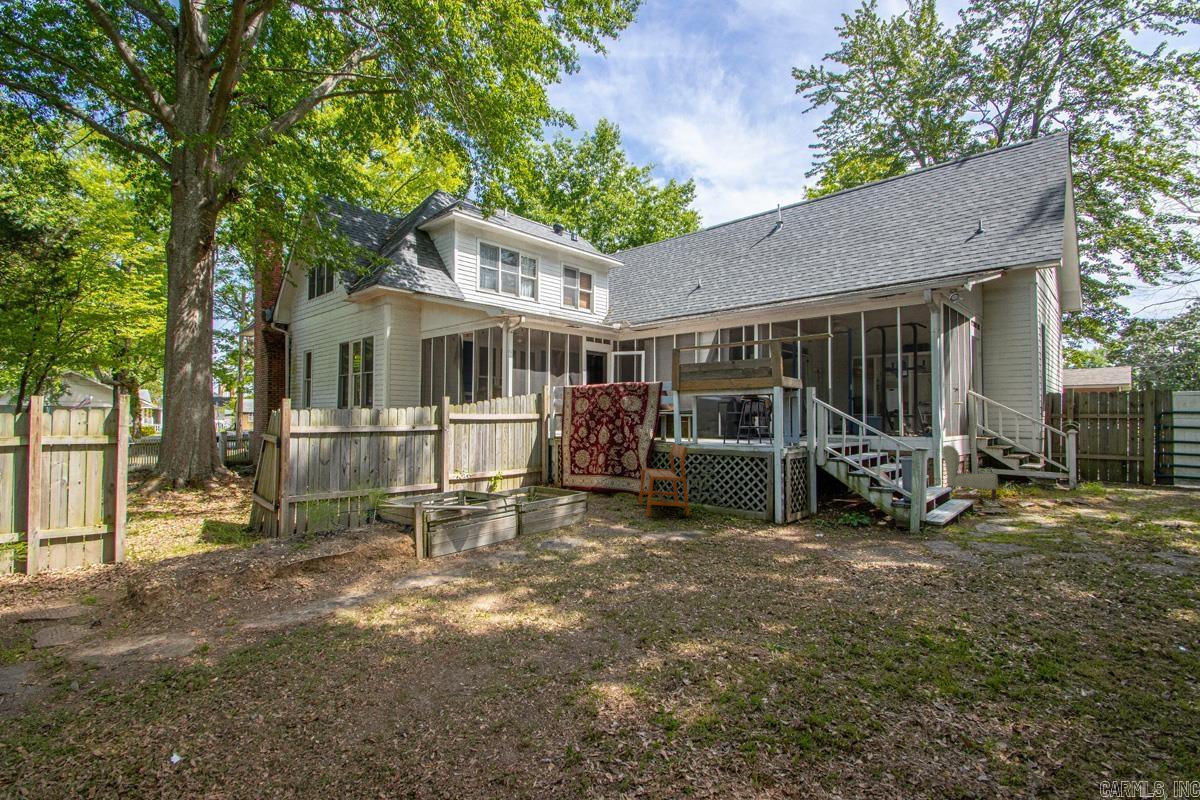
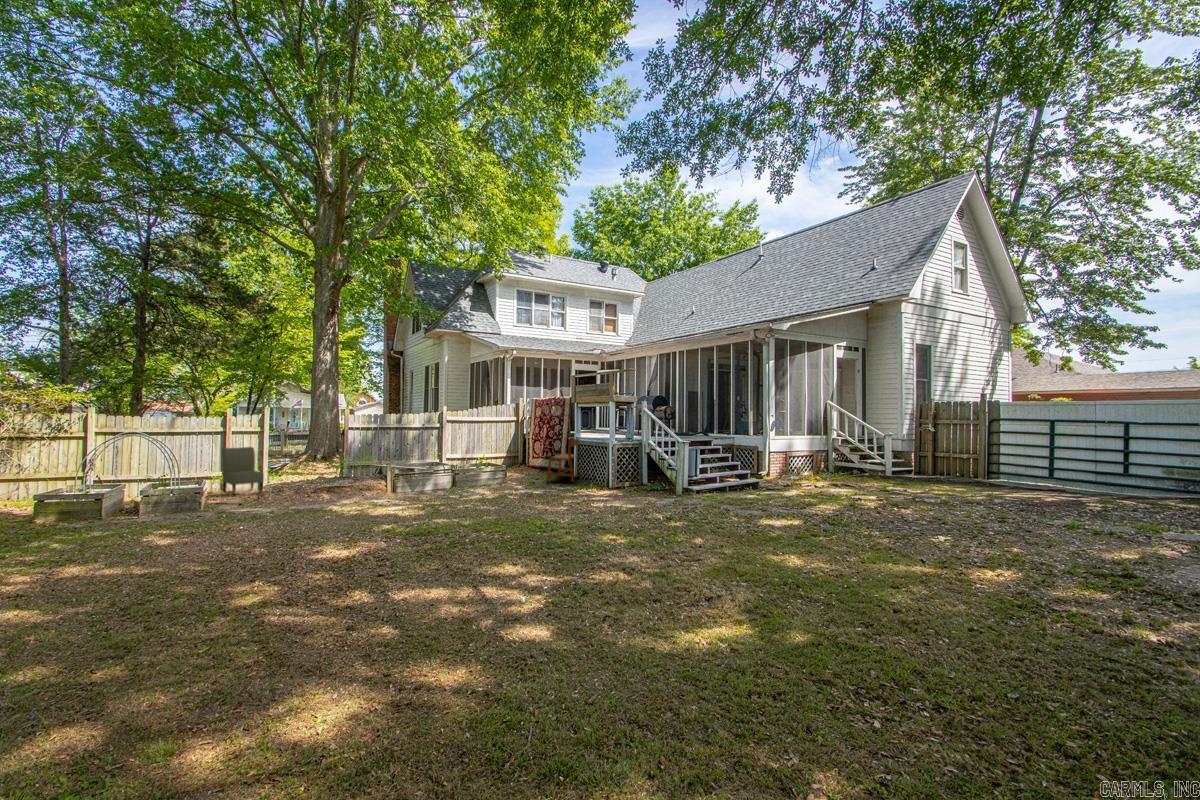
chair: present [943,445,998,501] -> present [222,447,264,495]

